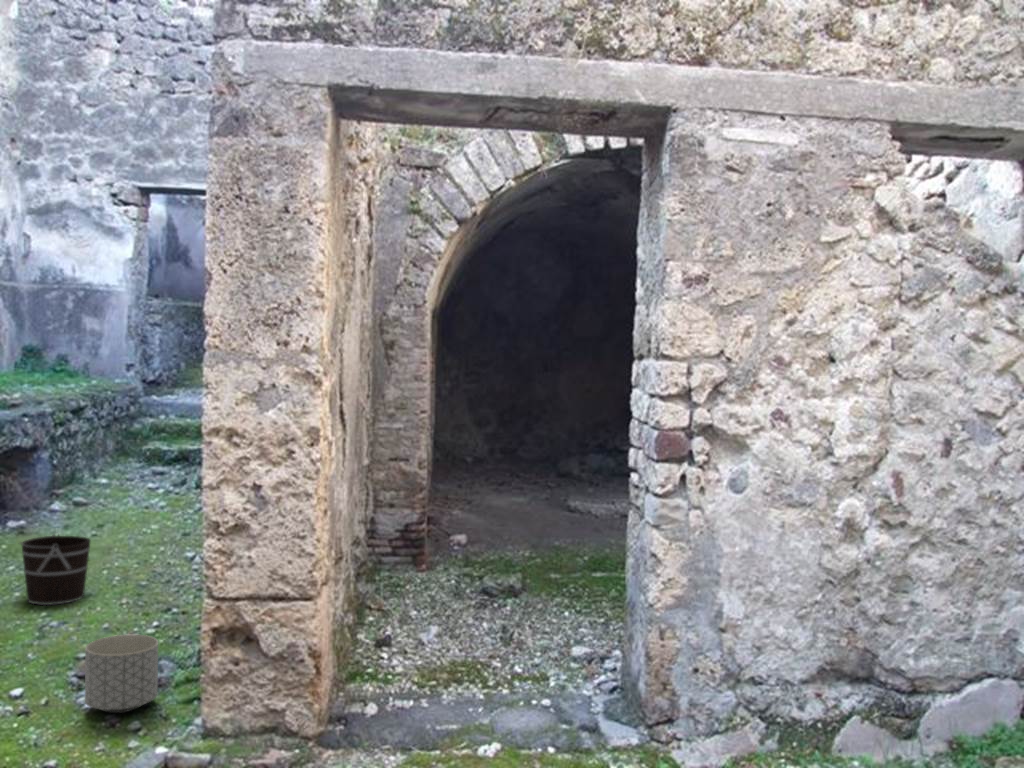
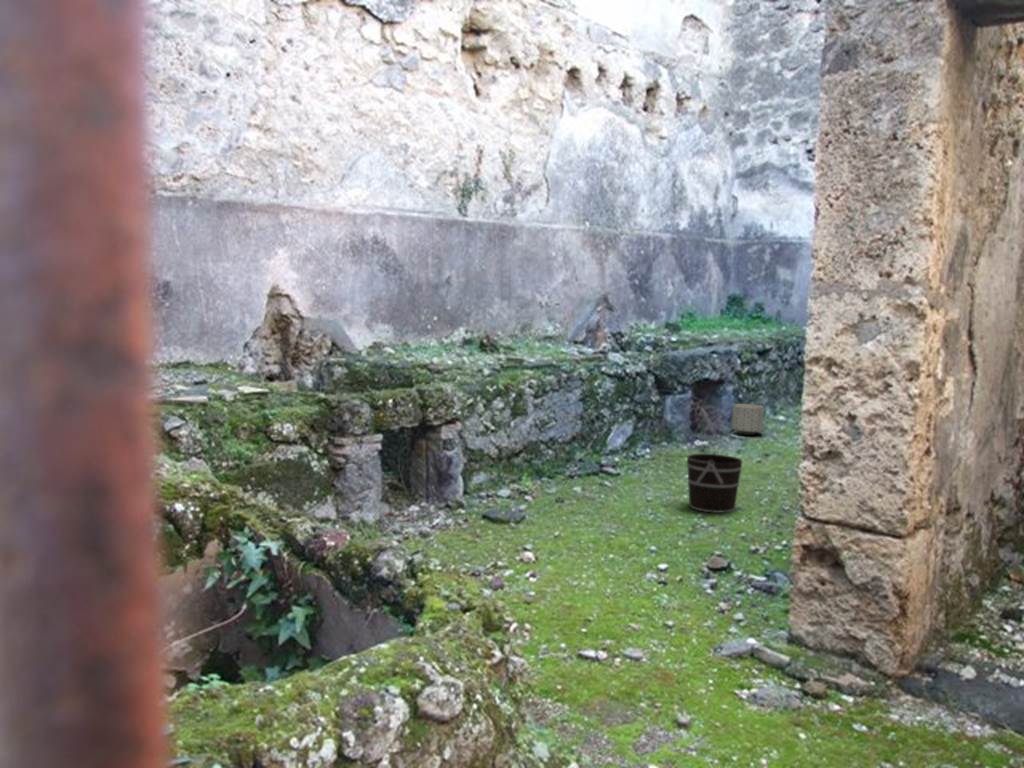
planter: present [85,635,158,713] -> present [732,404,764,435]

